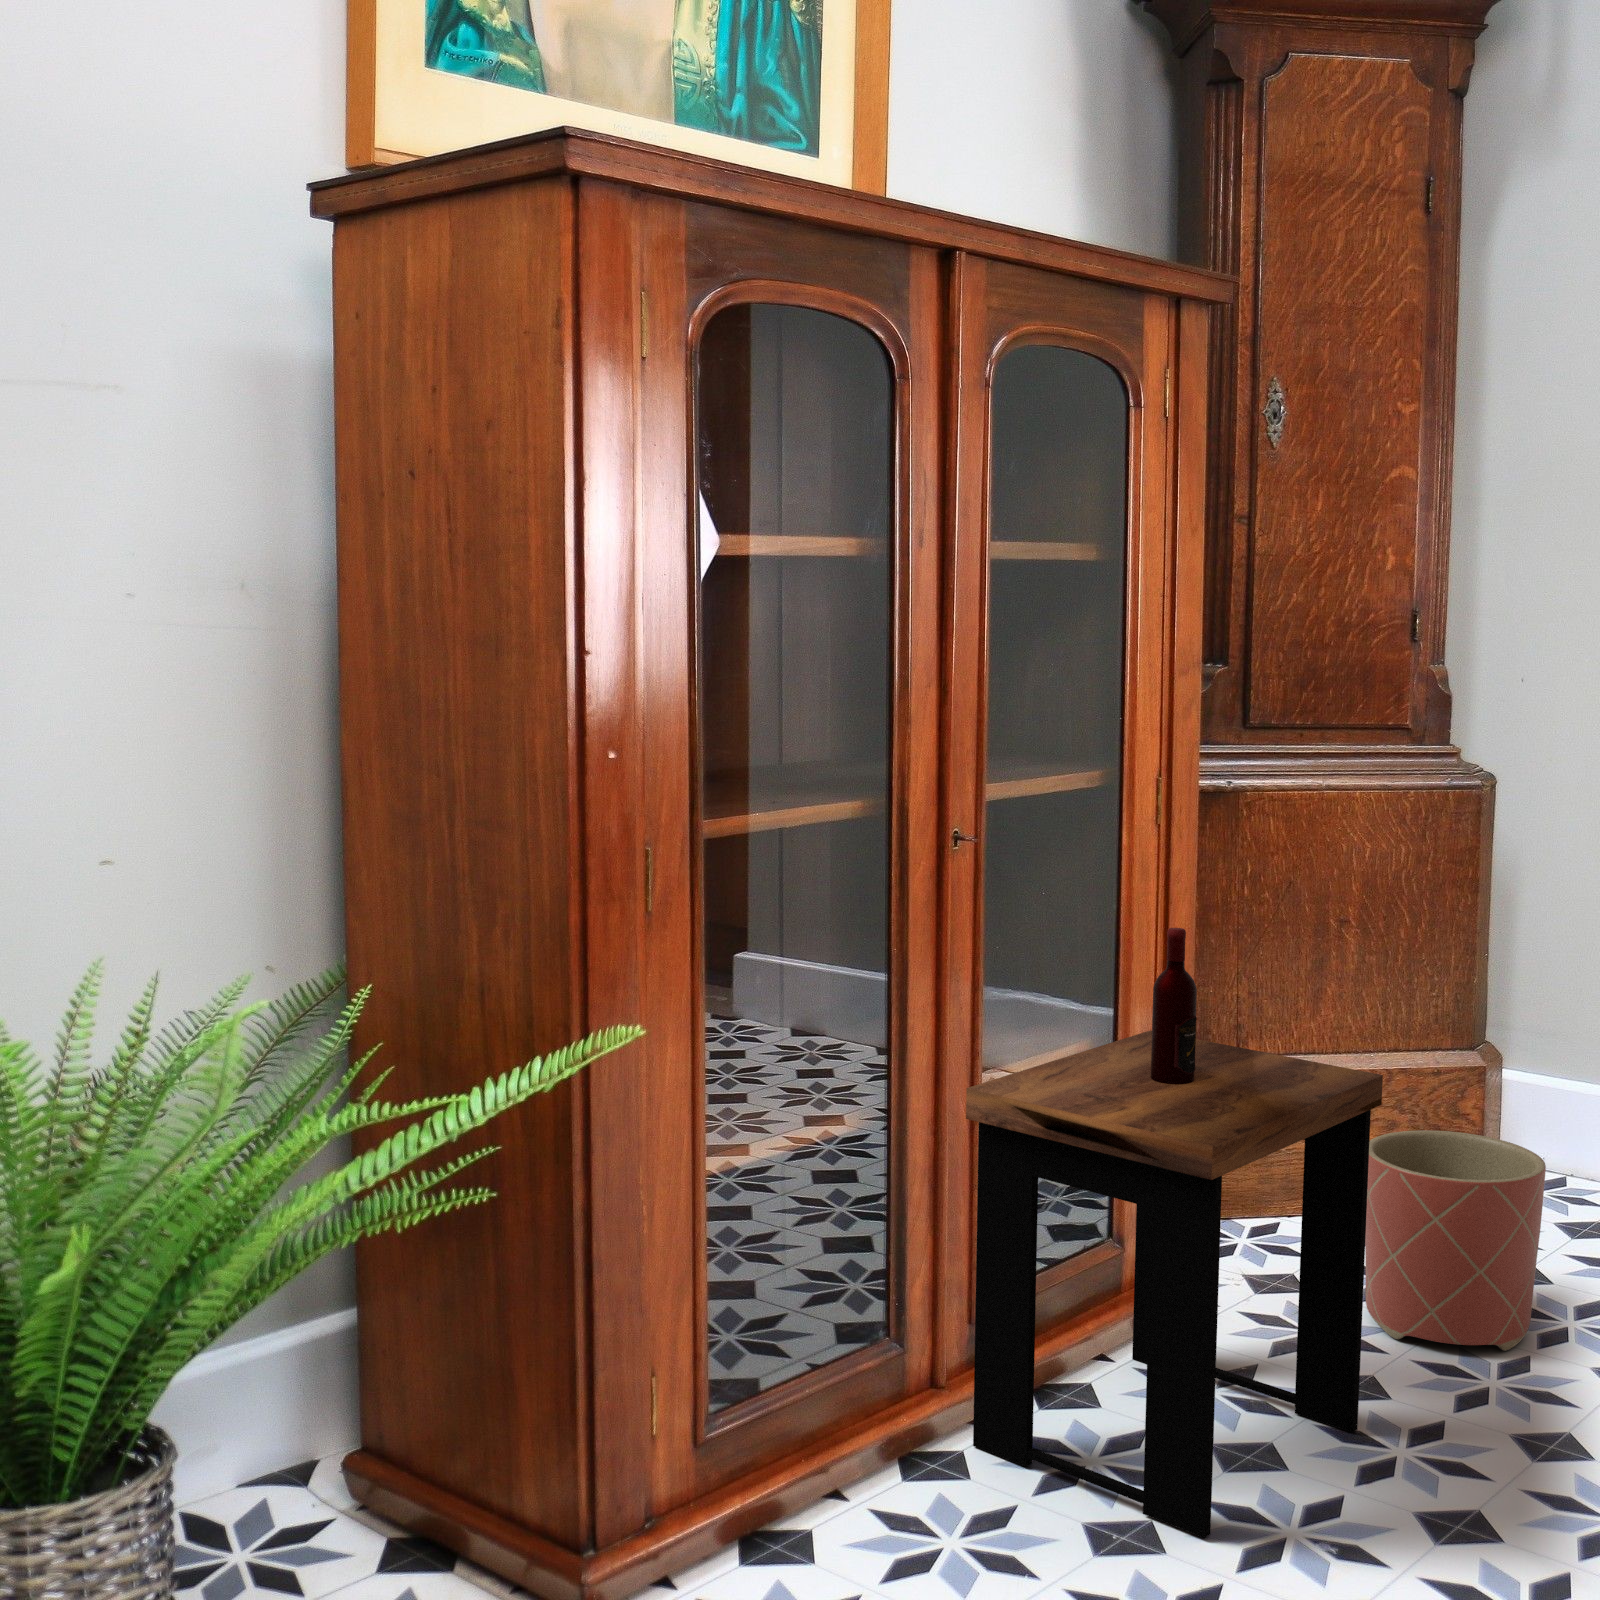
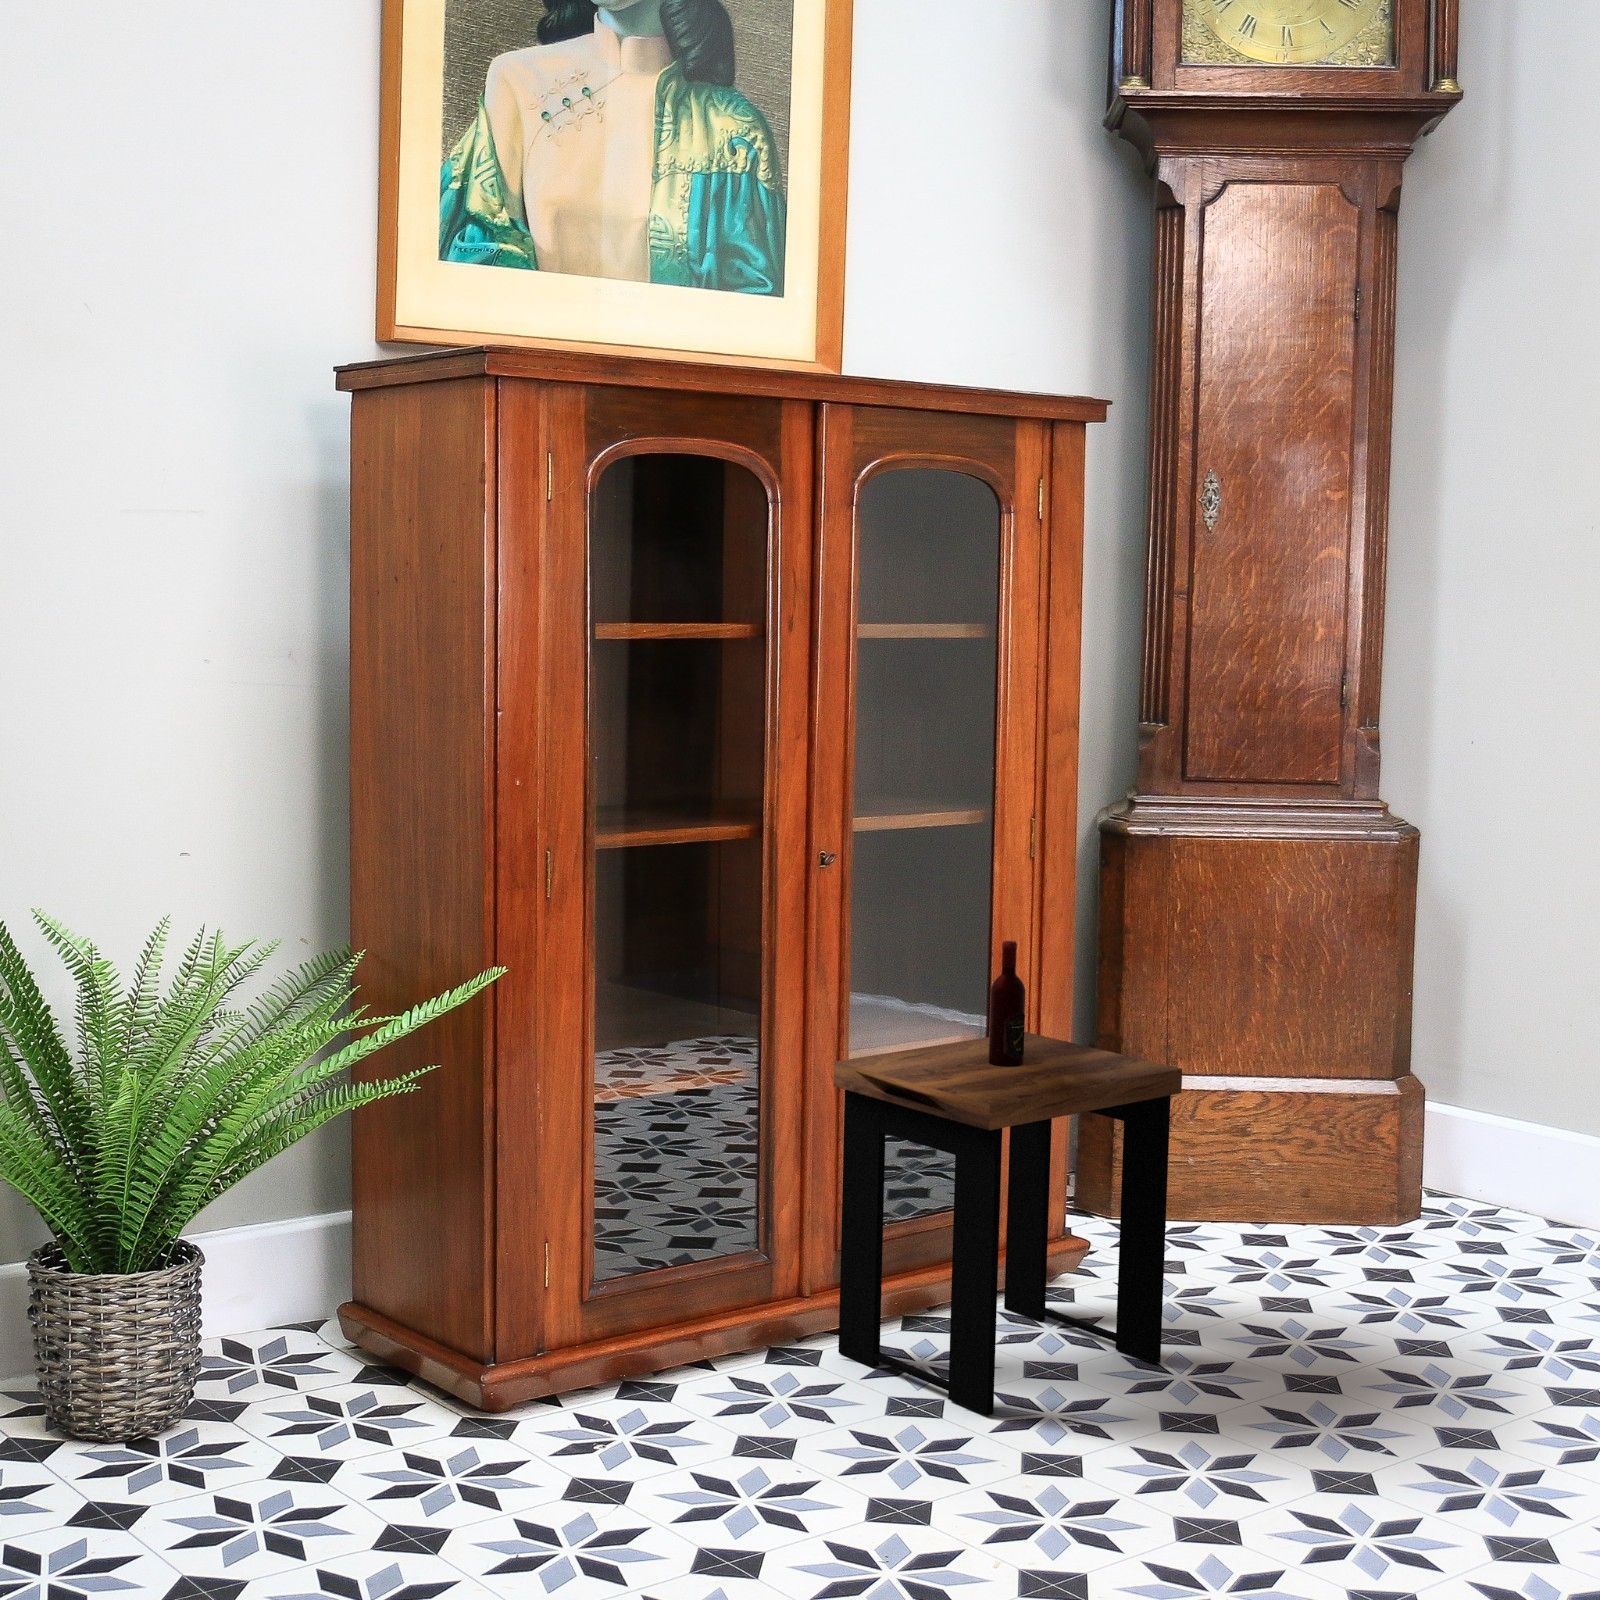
planter: present [1365,1130,1546,1351] -> none [1225,1136,1376,1322]

